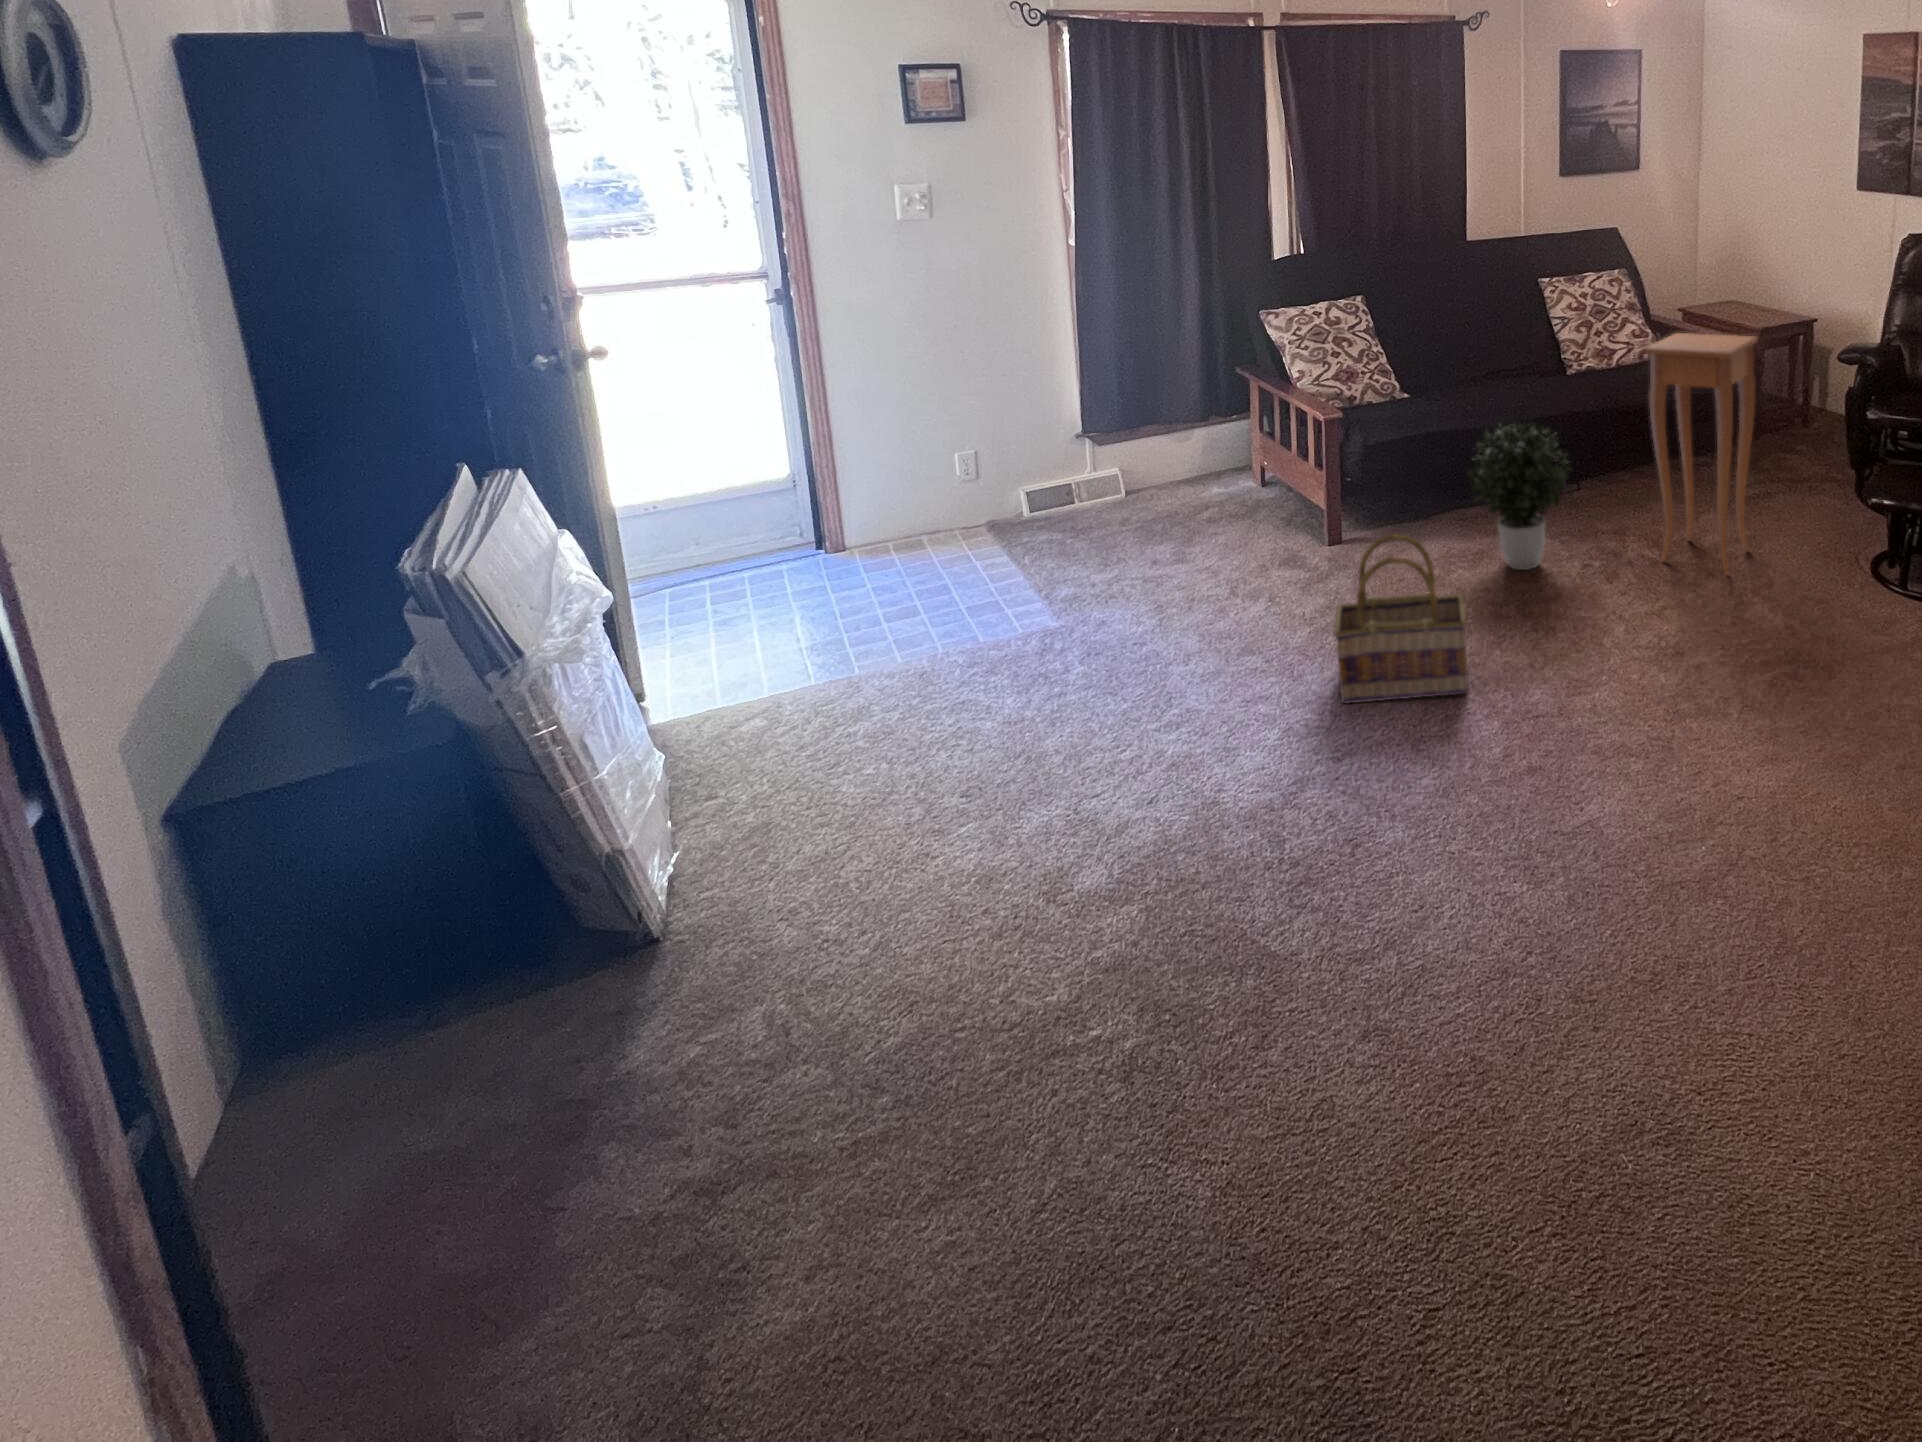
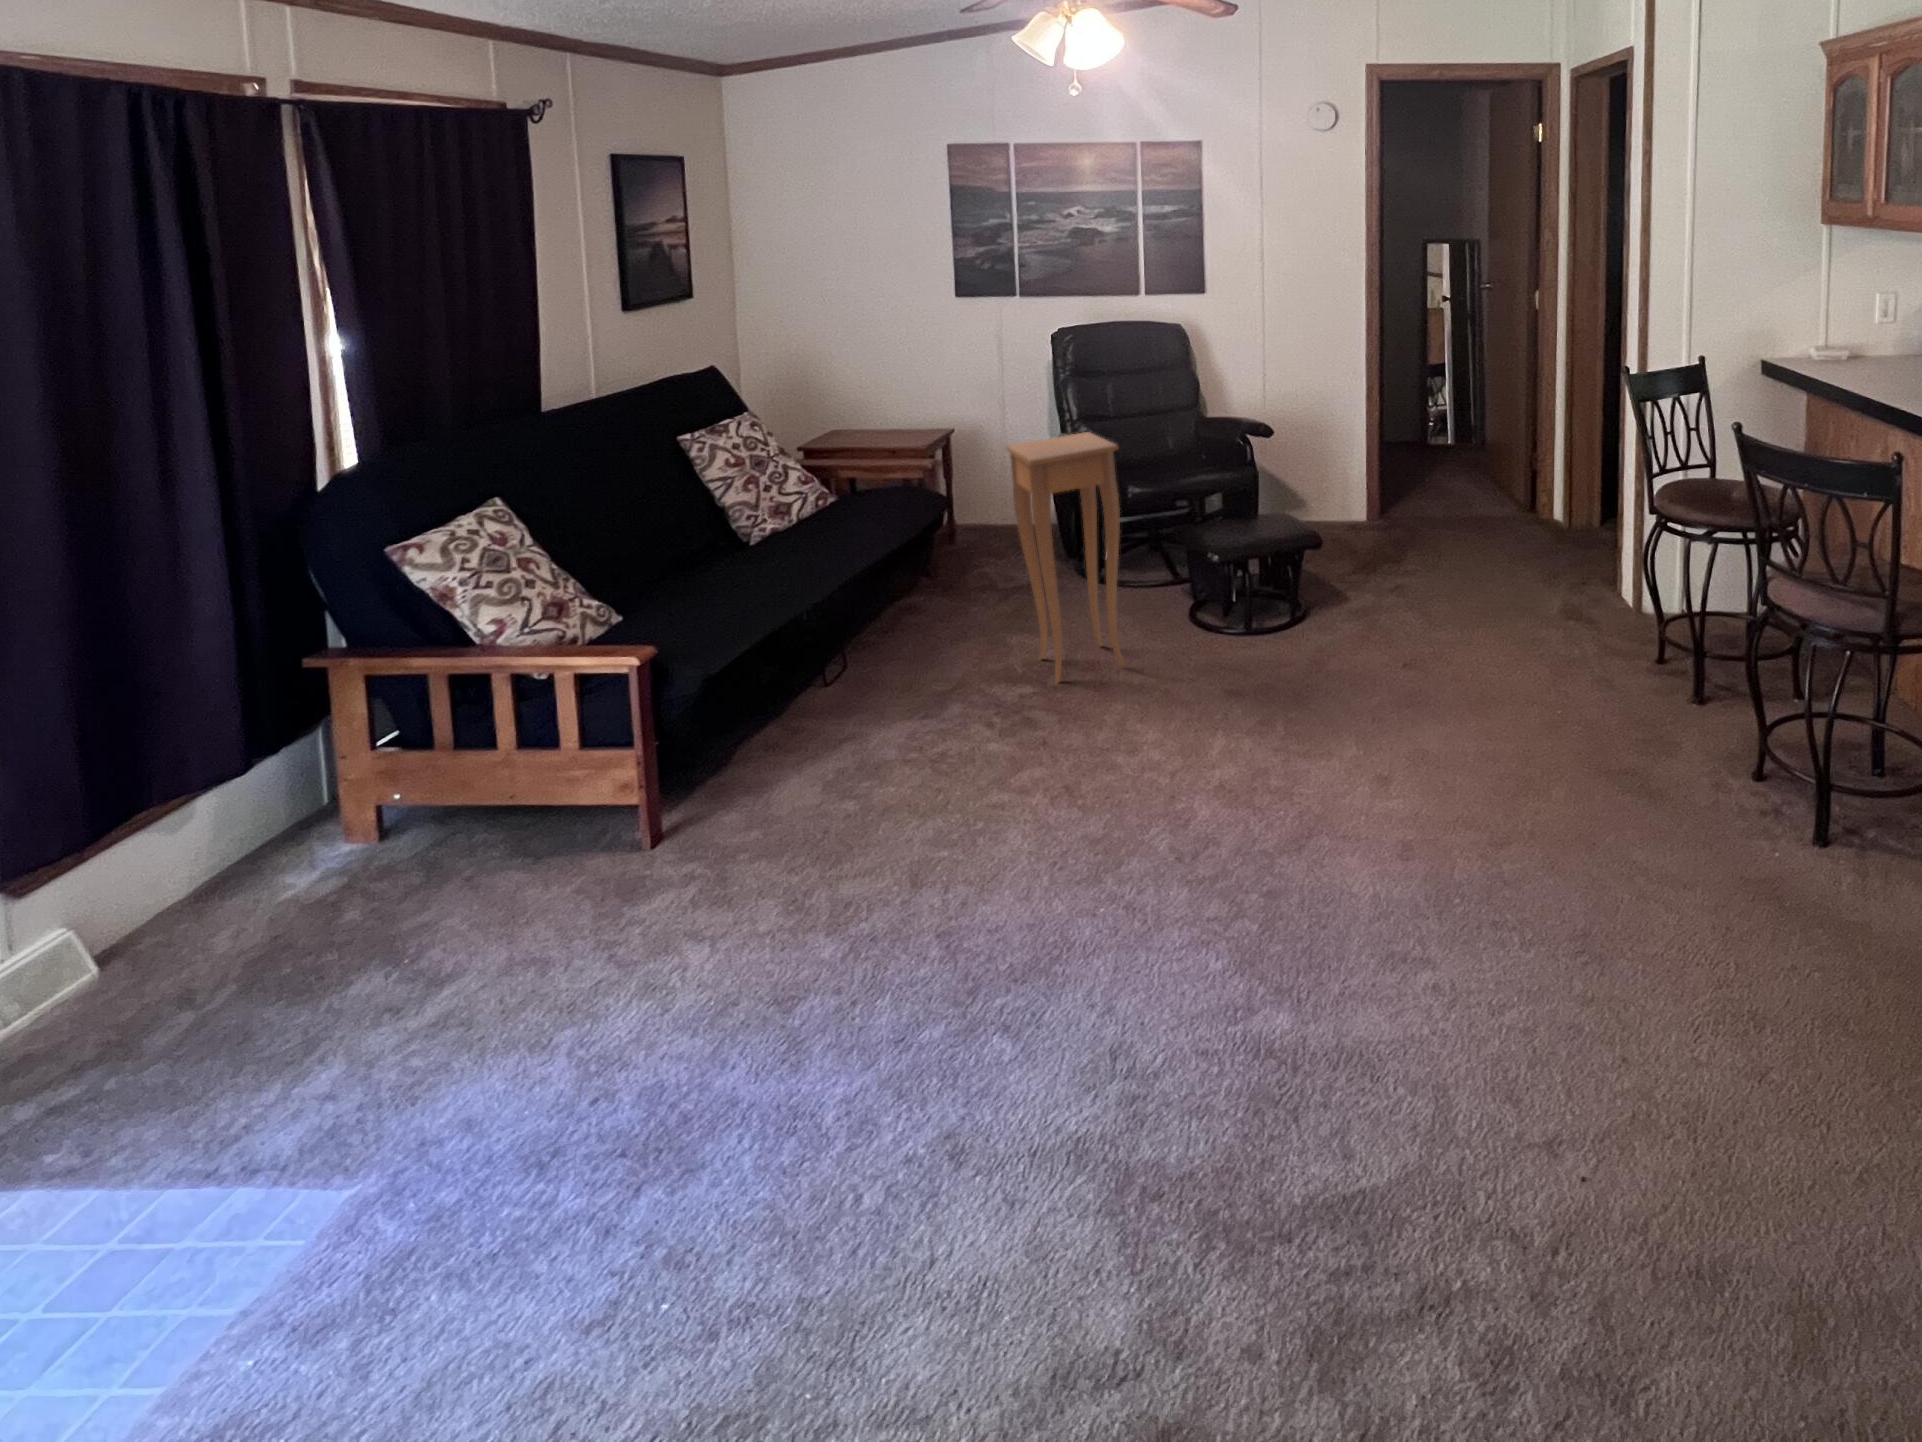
potted plant: present [1468,423,1571,570] -> none [869,570,1002,750]
basket: present [1334,534,1468,703] -> none [985,707,1149,931]

